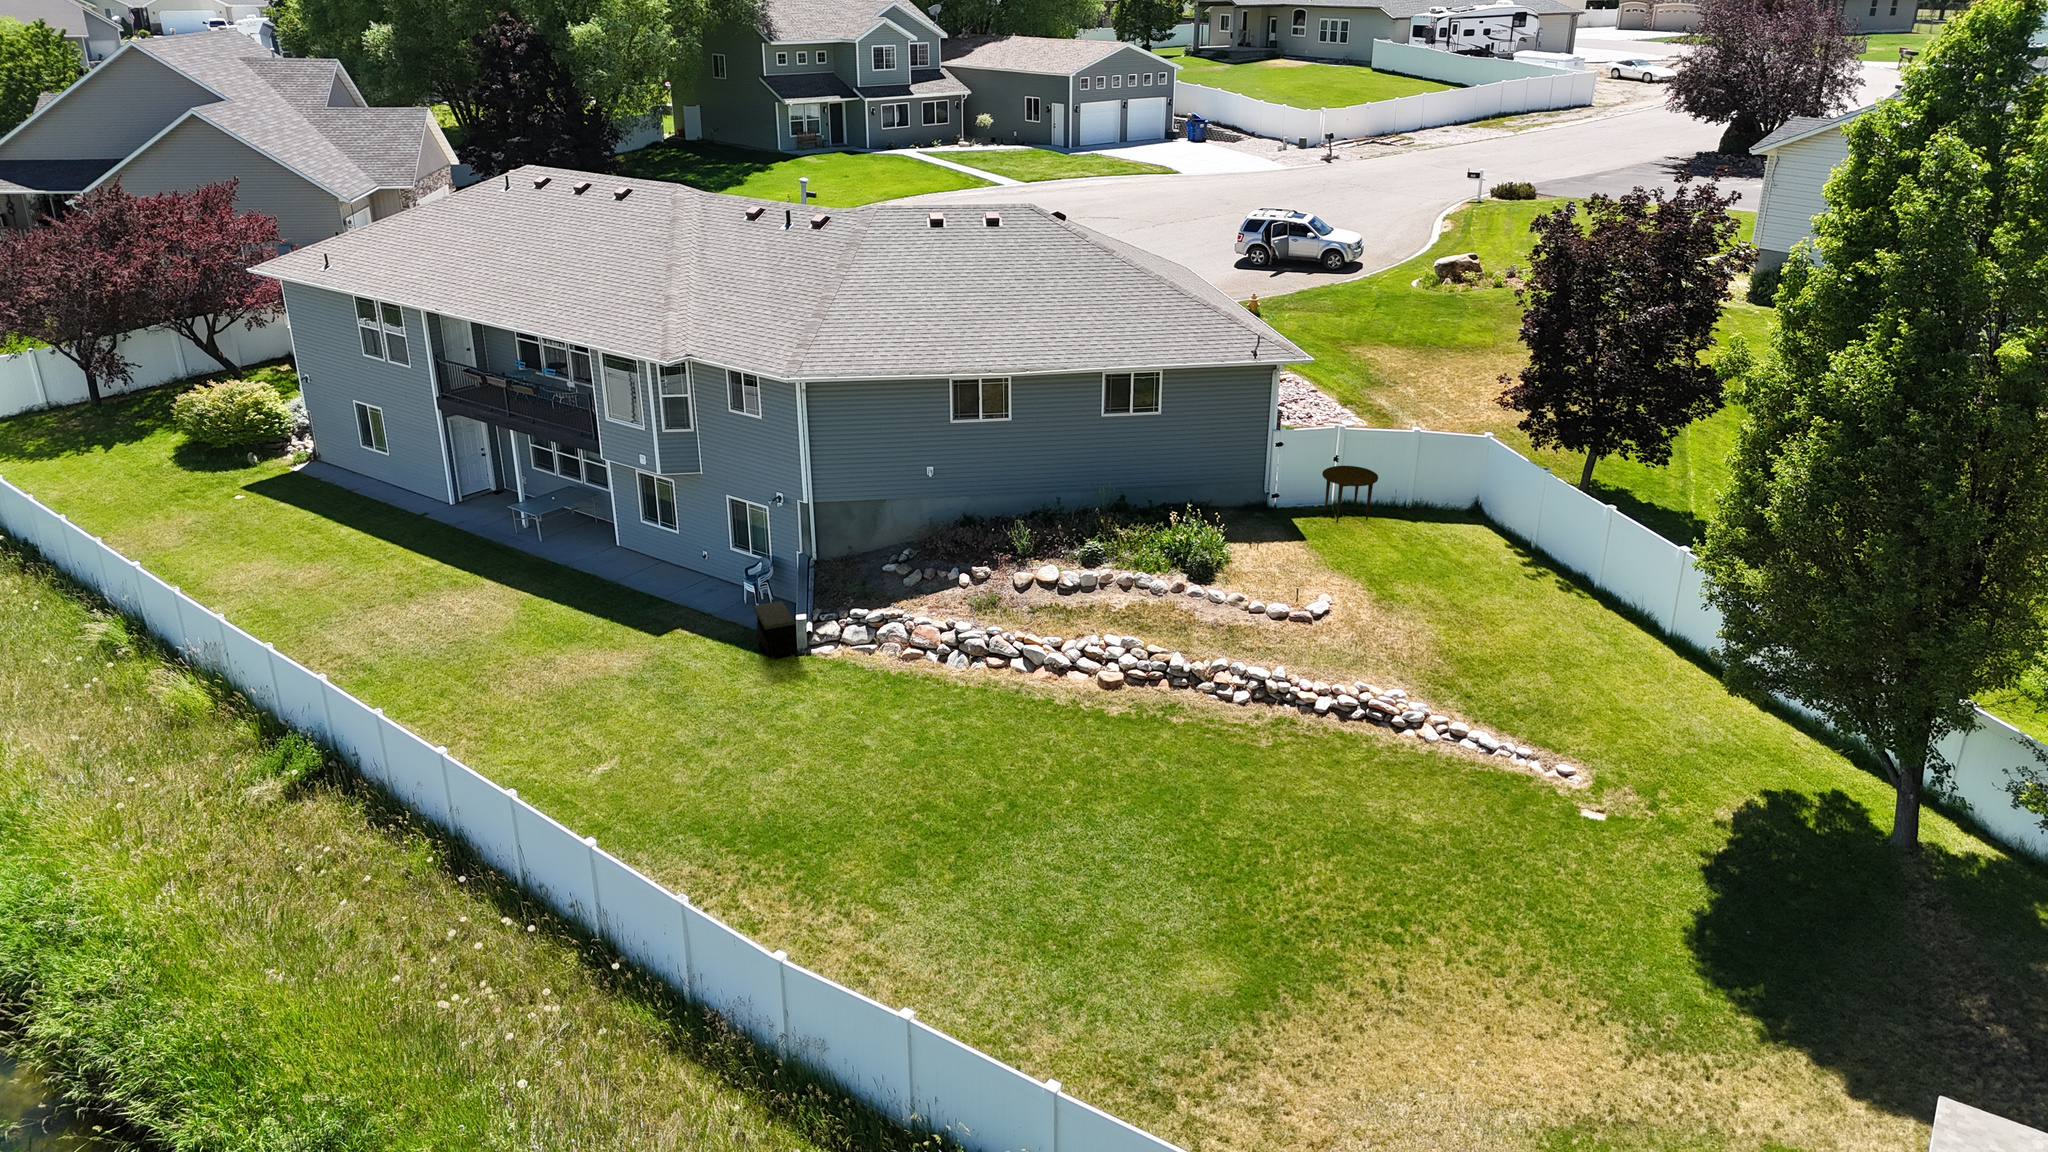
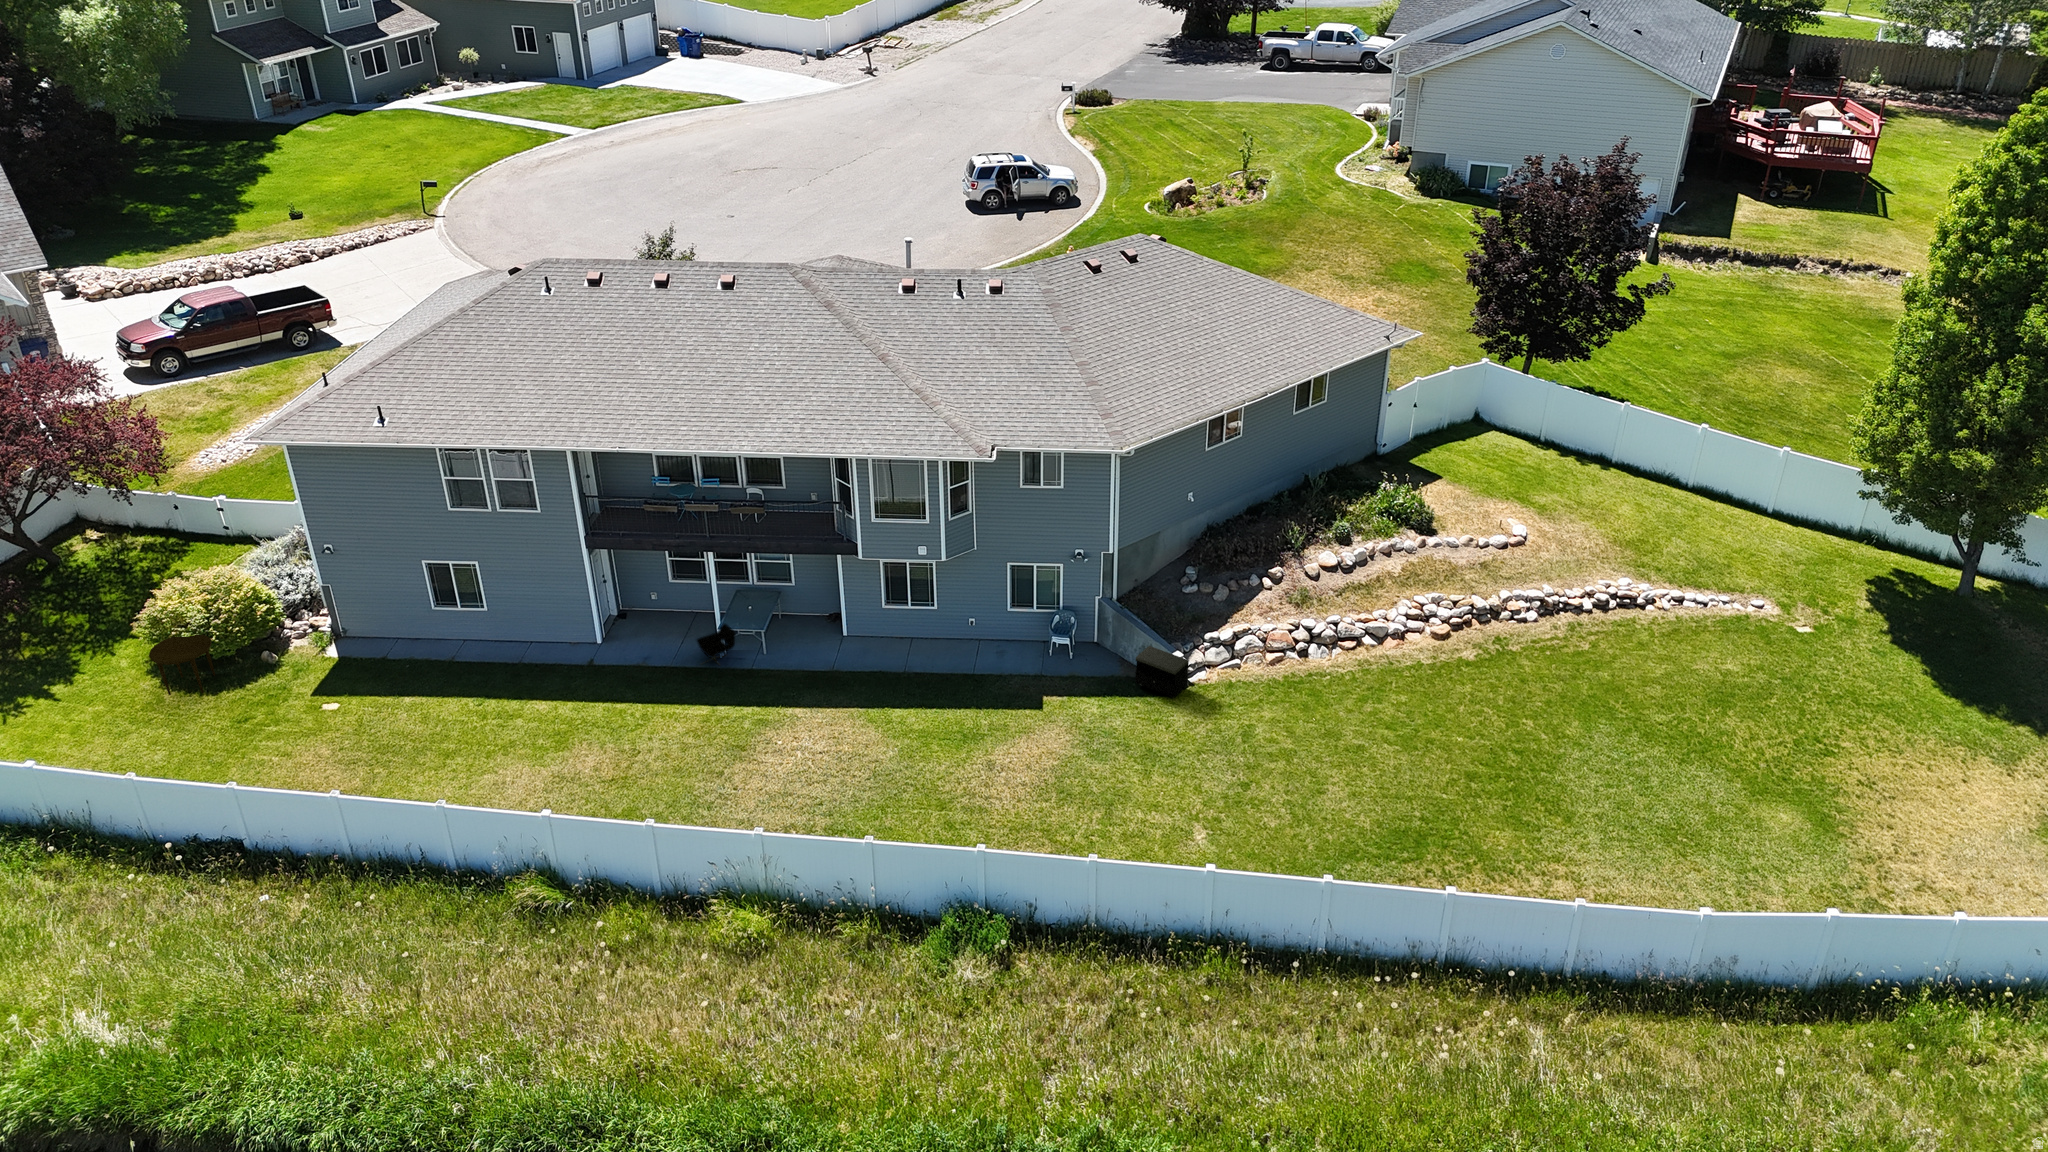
dining table: present [1322,466,1378,523] -> present [149,634,215,695]
lounge chair: none [478,499,513,534] -> present [697,623,736,664]

